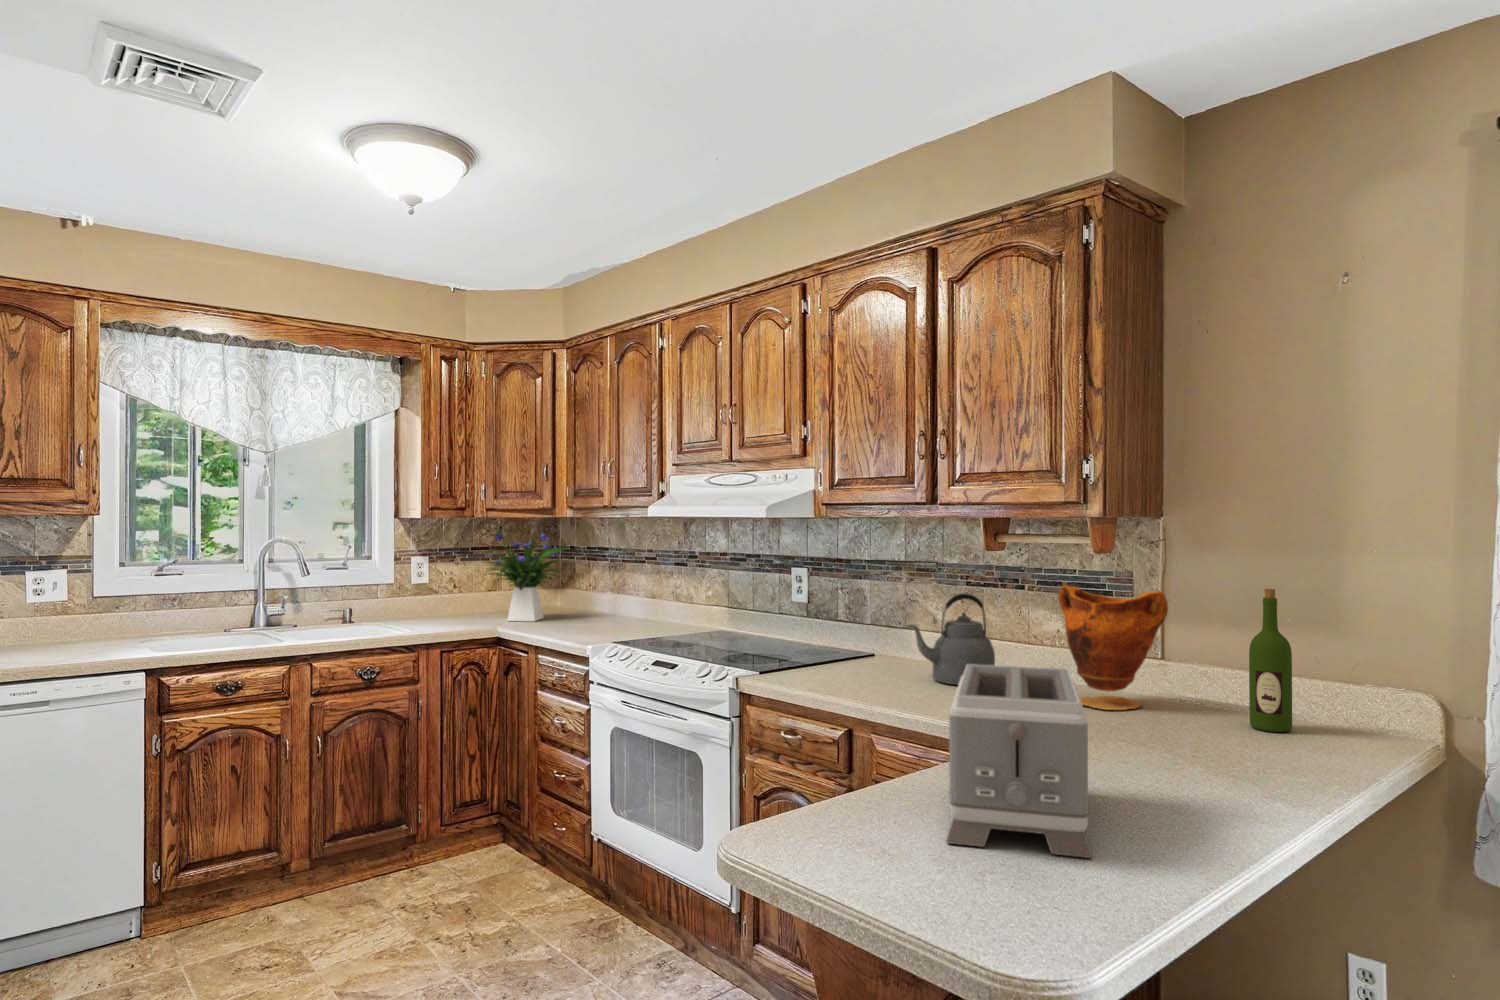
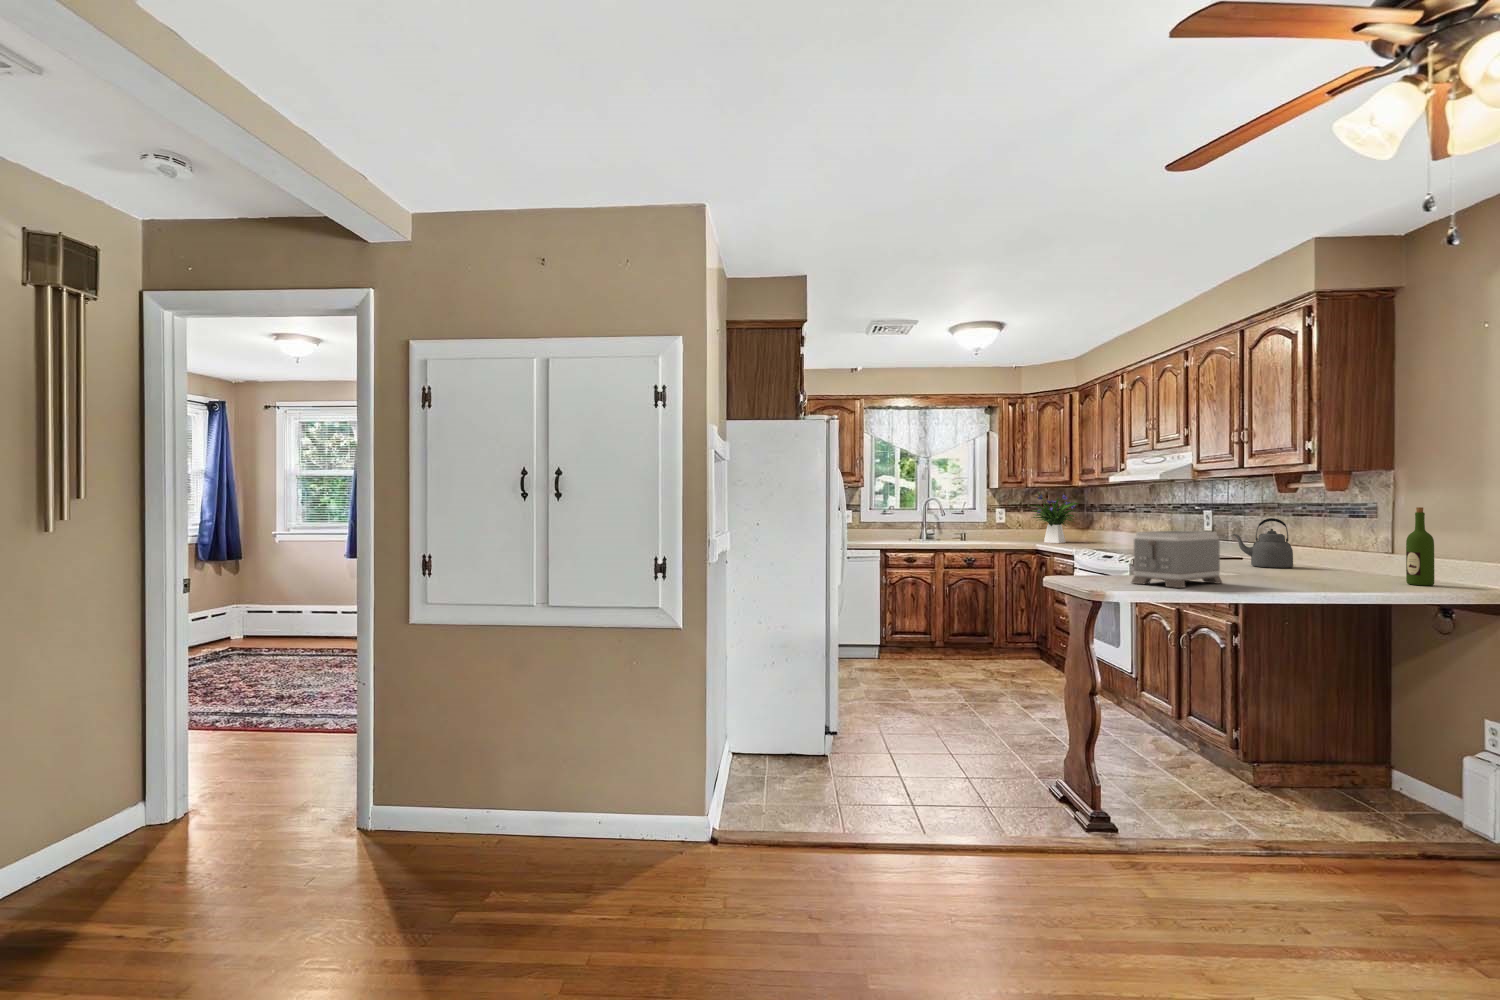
vase: present [1058,585,1168,710] -> none [1313,511,1373,577]

